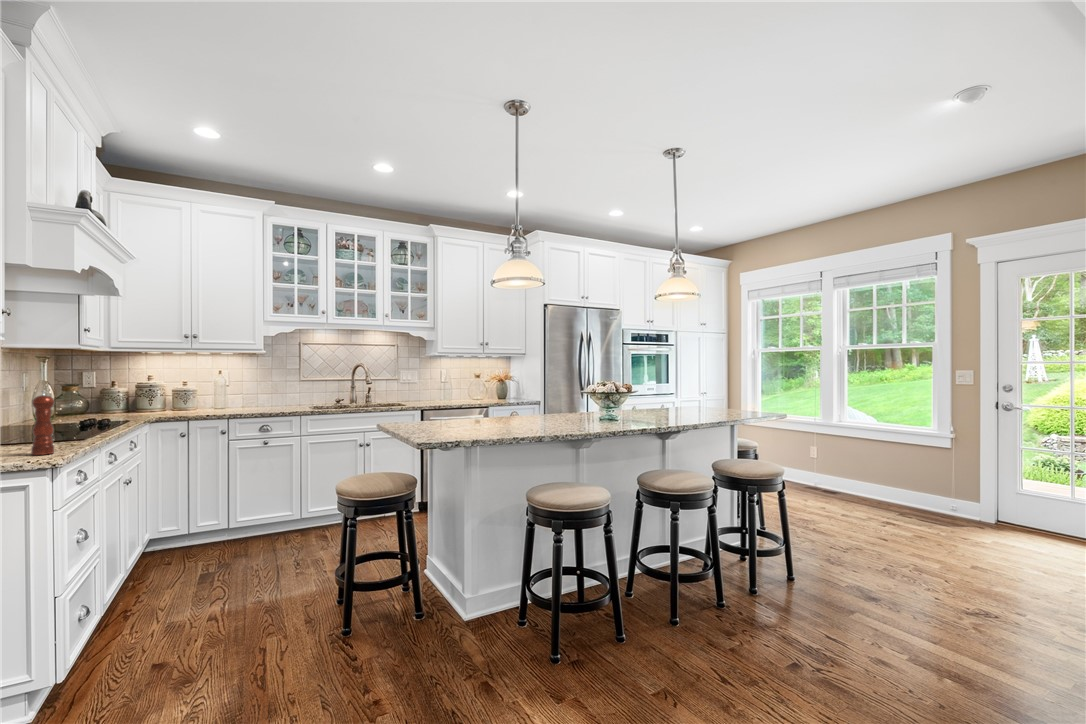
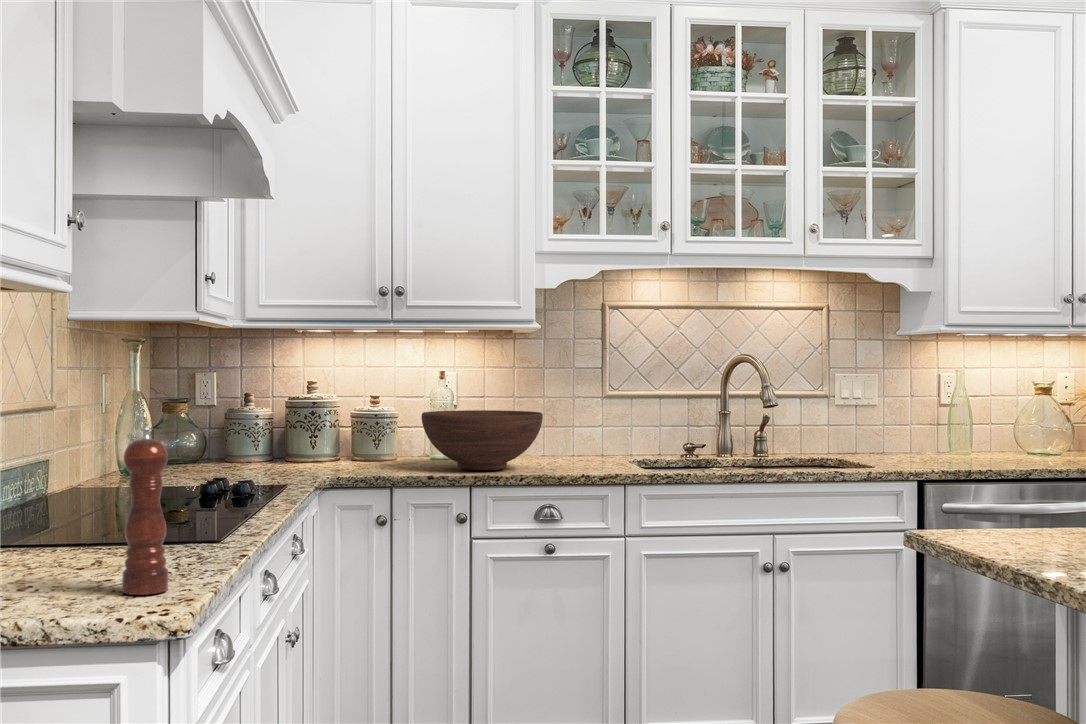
fruit bowl: none [204,387,263,412] -> present [422,410,543,470]

